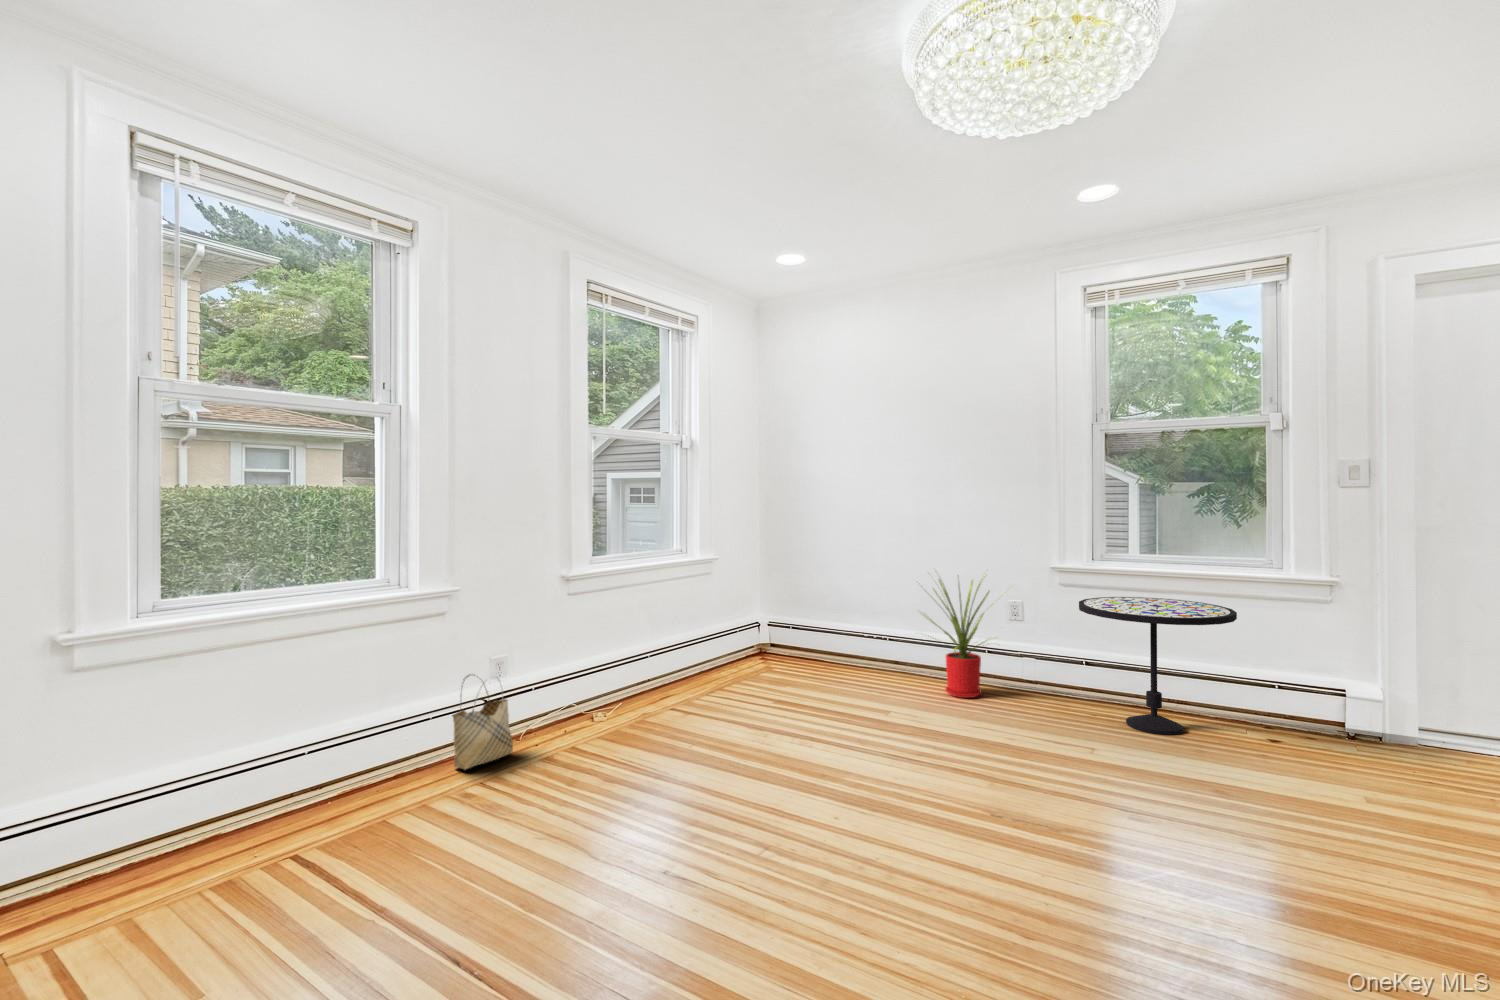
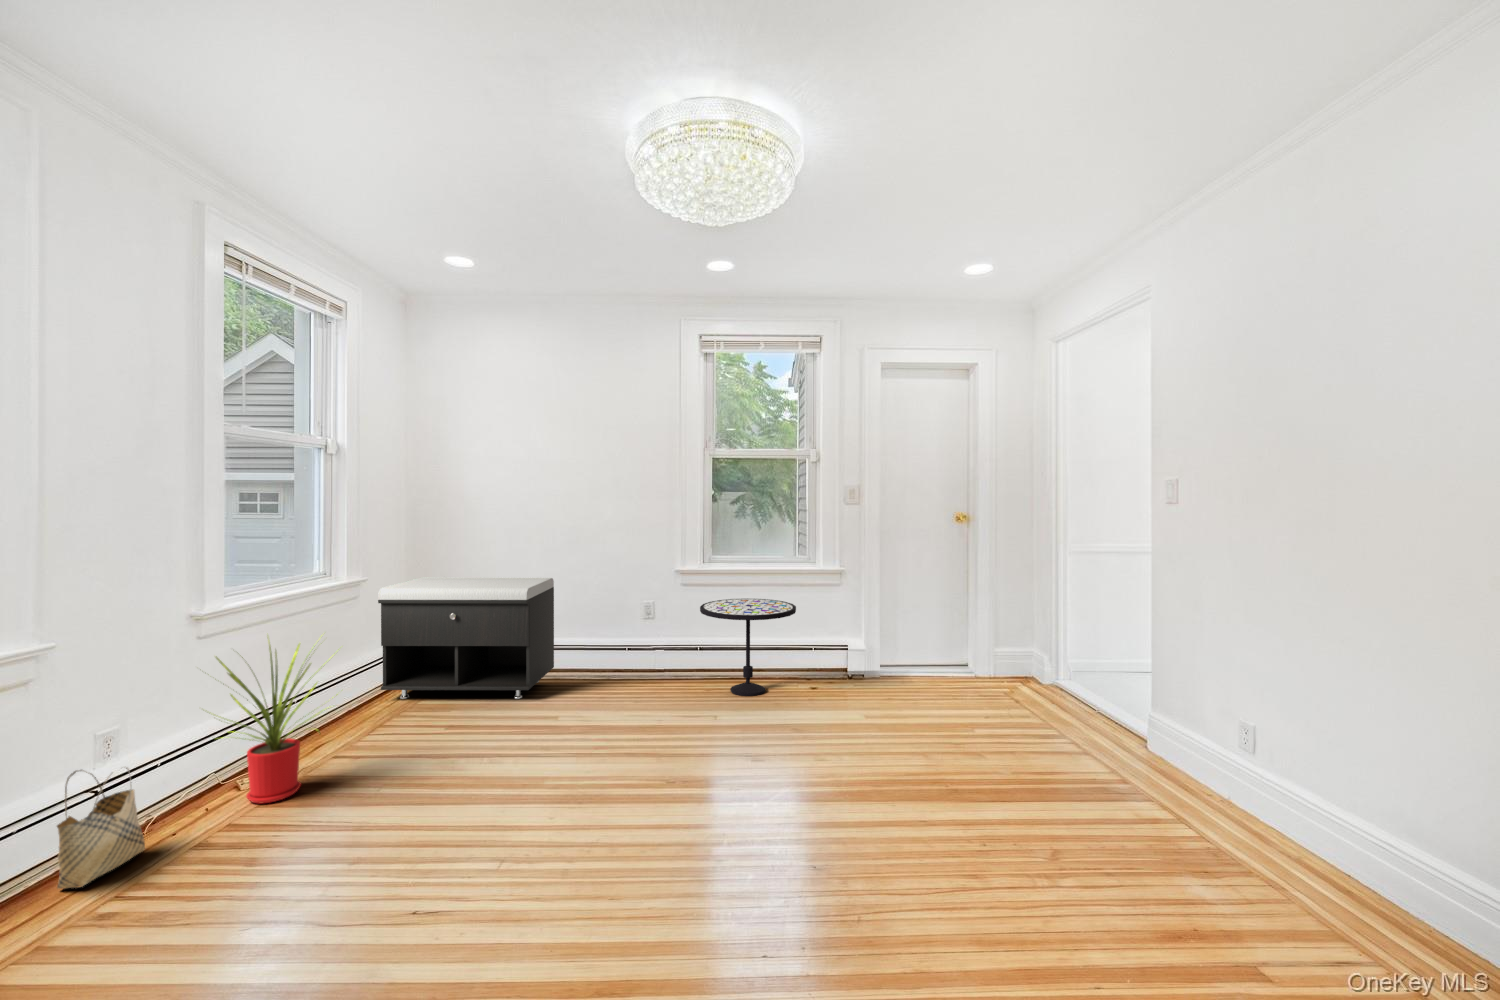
storage bench: none [727,551,901,687] -> present [378,578,554,699]
house plant: present [925,580,989,698] -> present [216,642,338,804]

